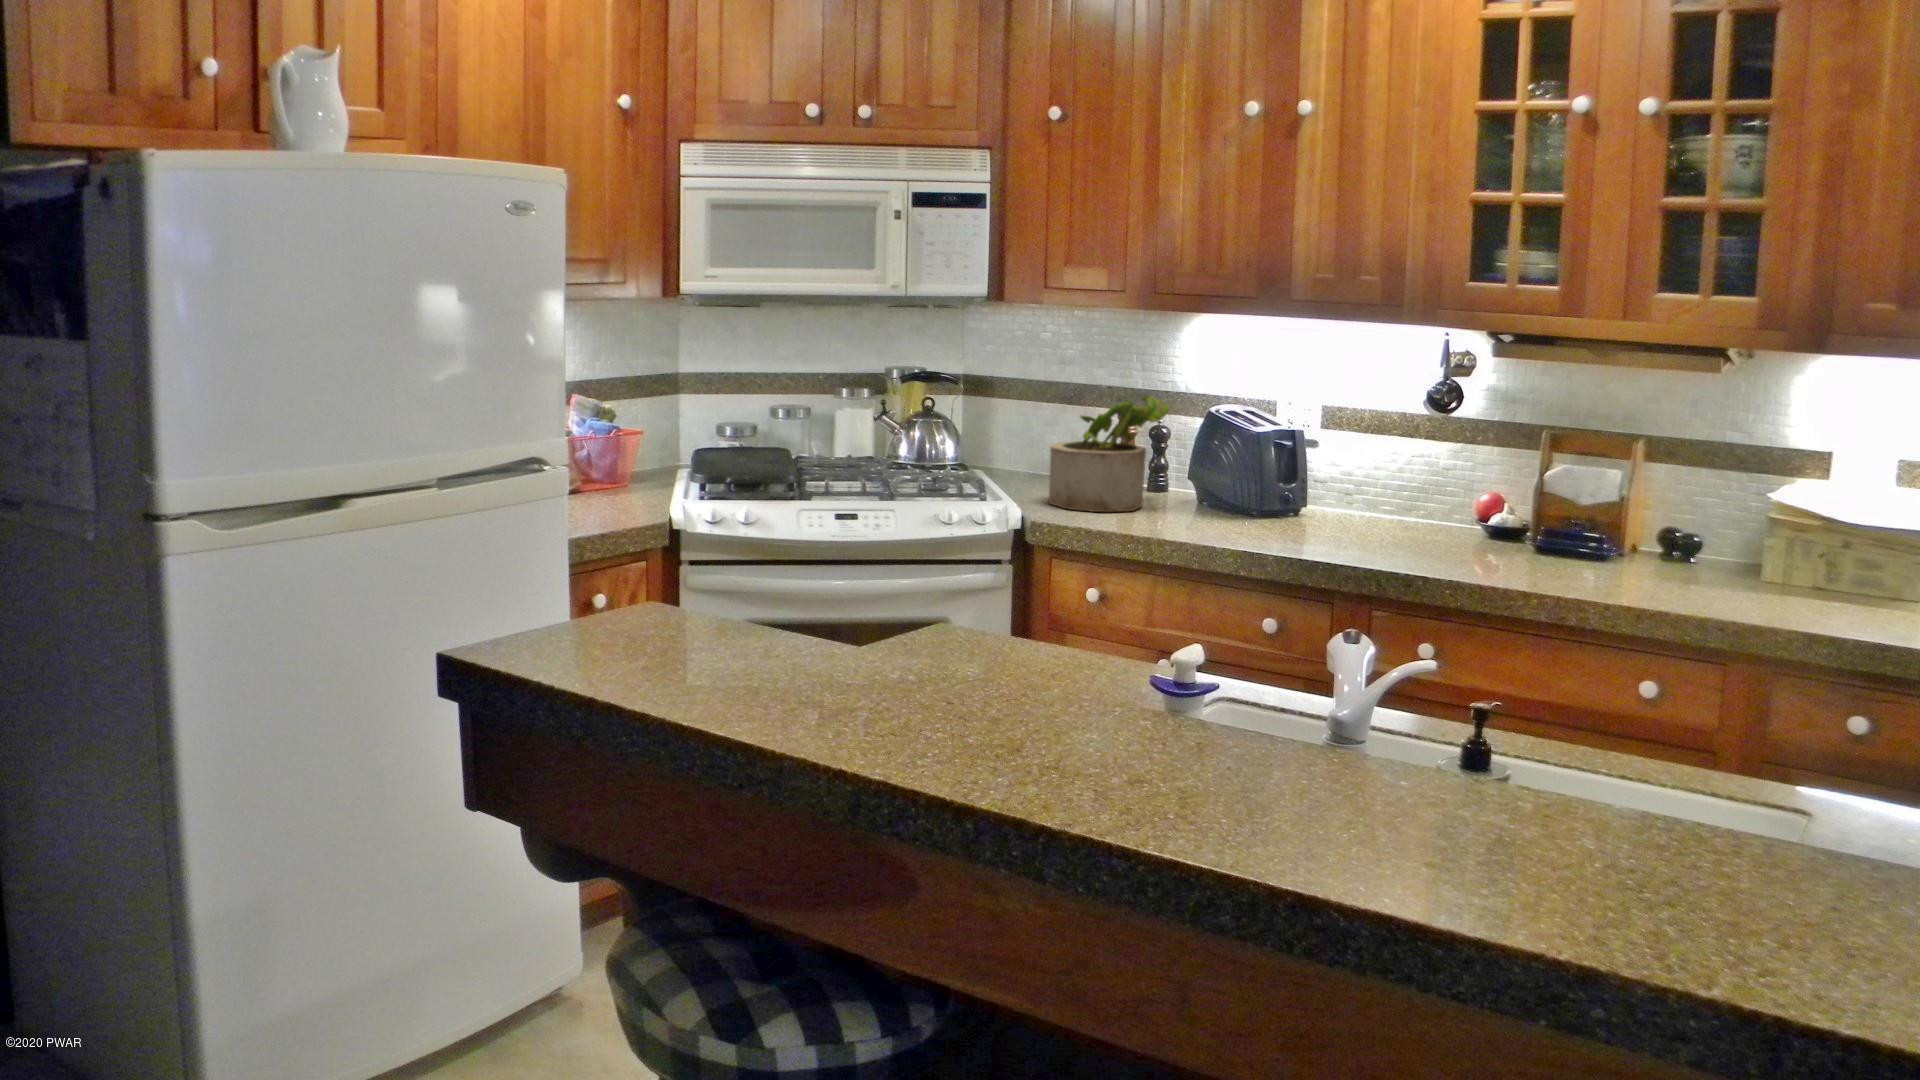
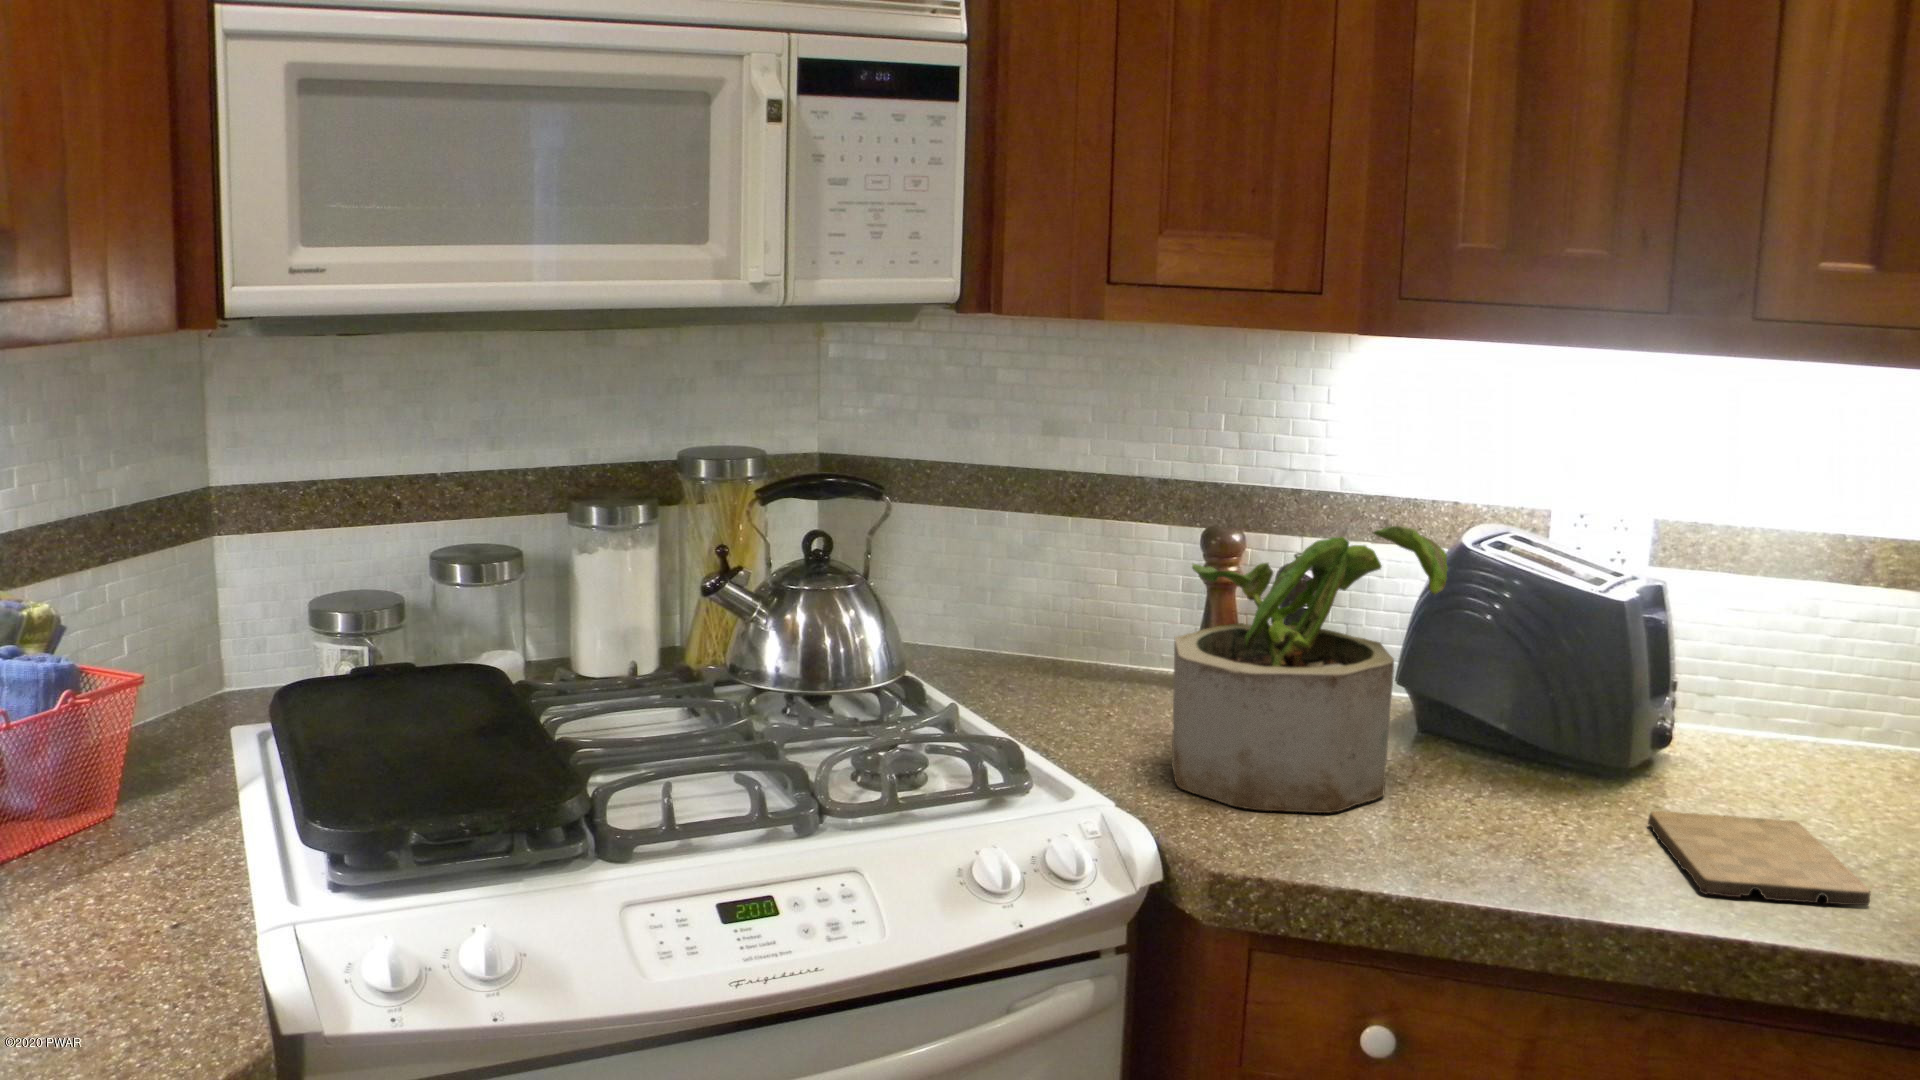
cutting board: none [1216,518,1298,542] -> present [1648,811,1871,905]

